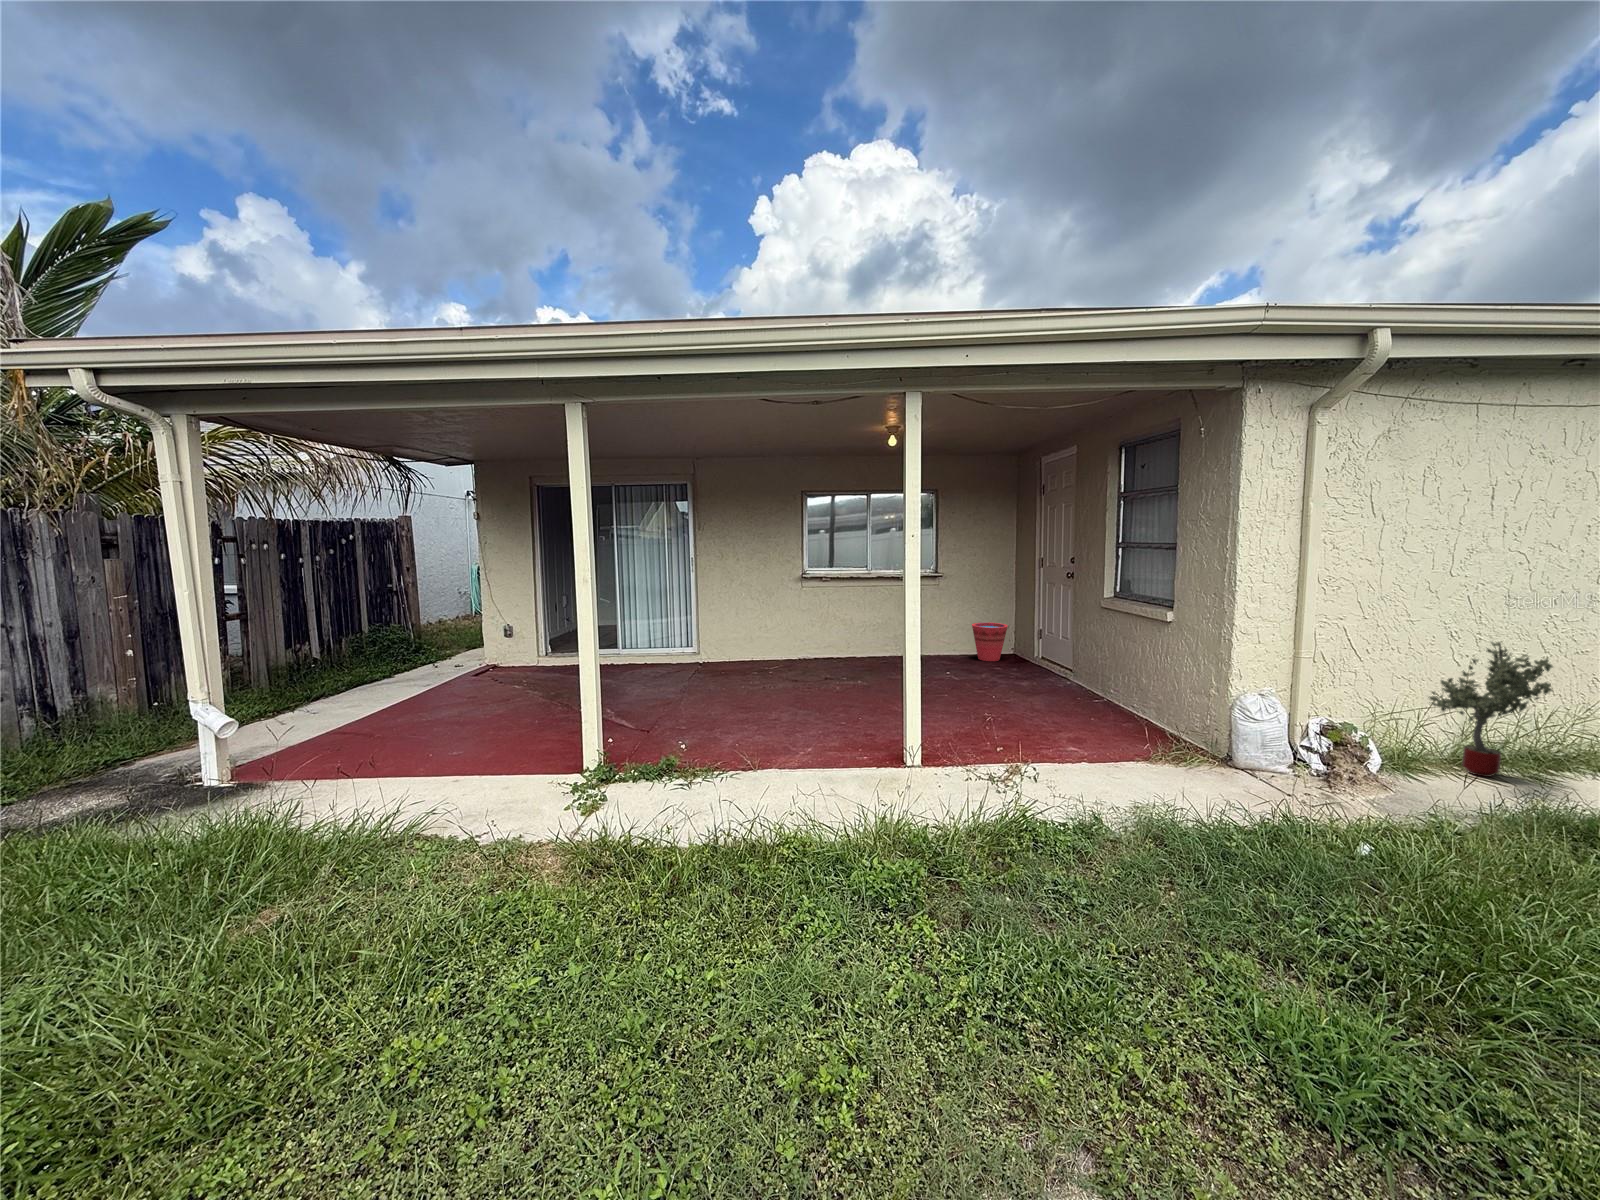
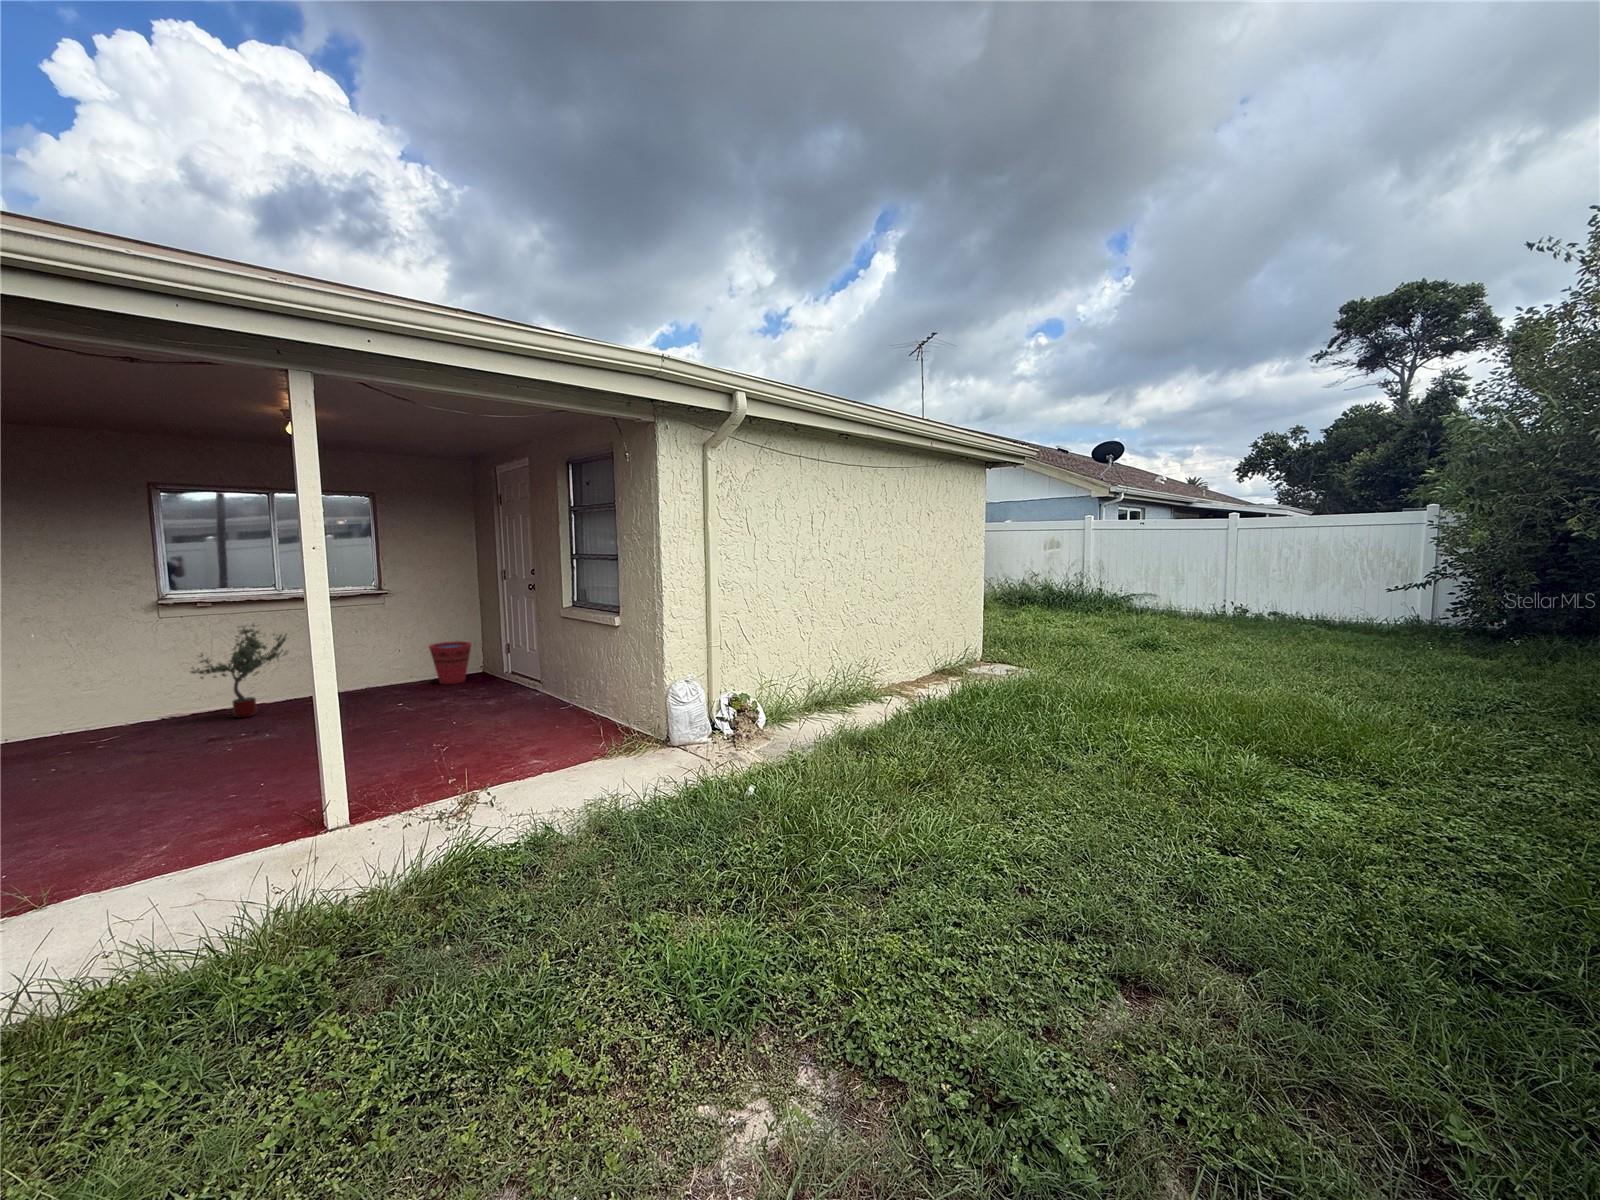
potted tree: present [1428,642,1553,777] -> present [191,624,288,718]

